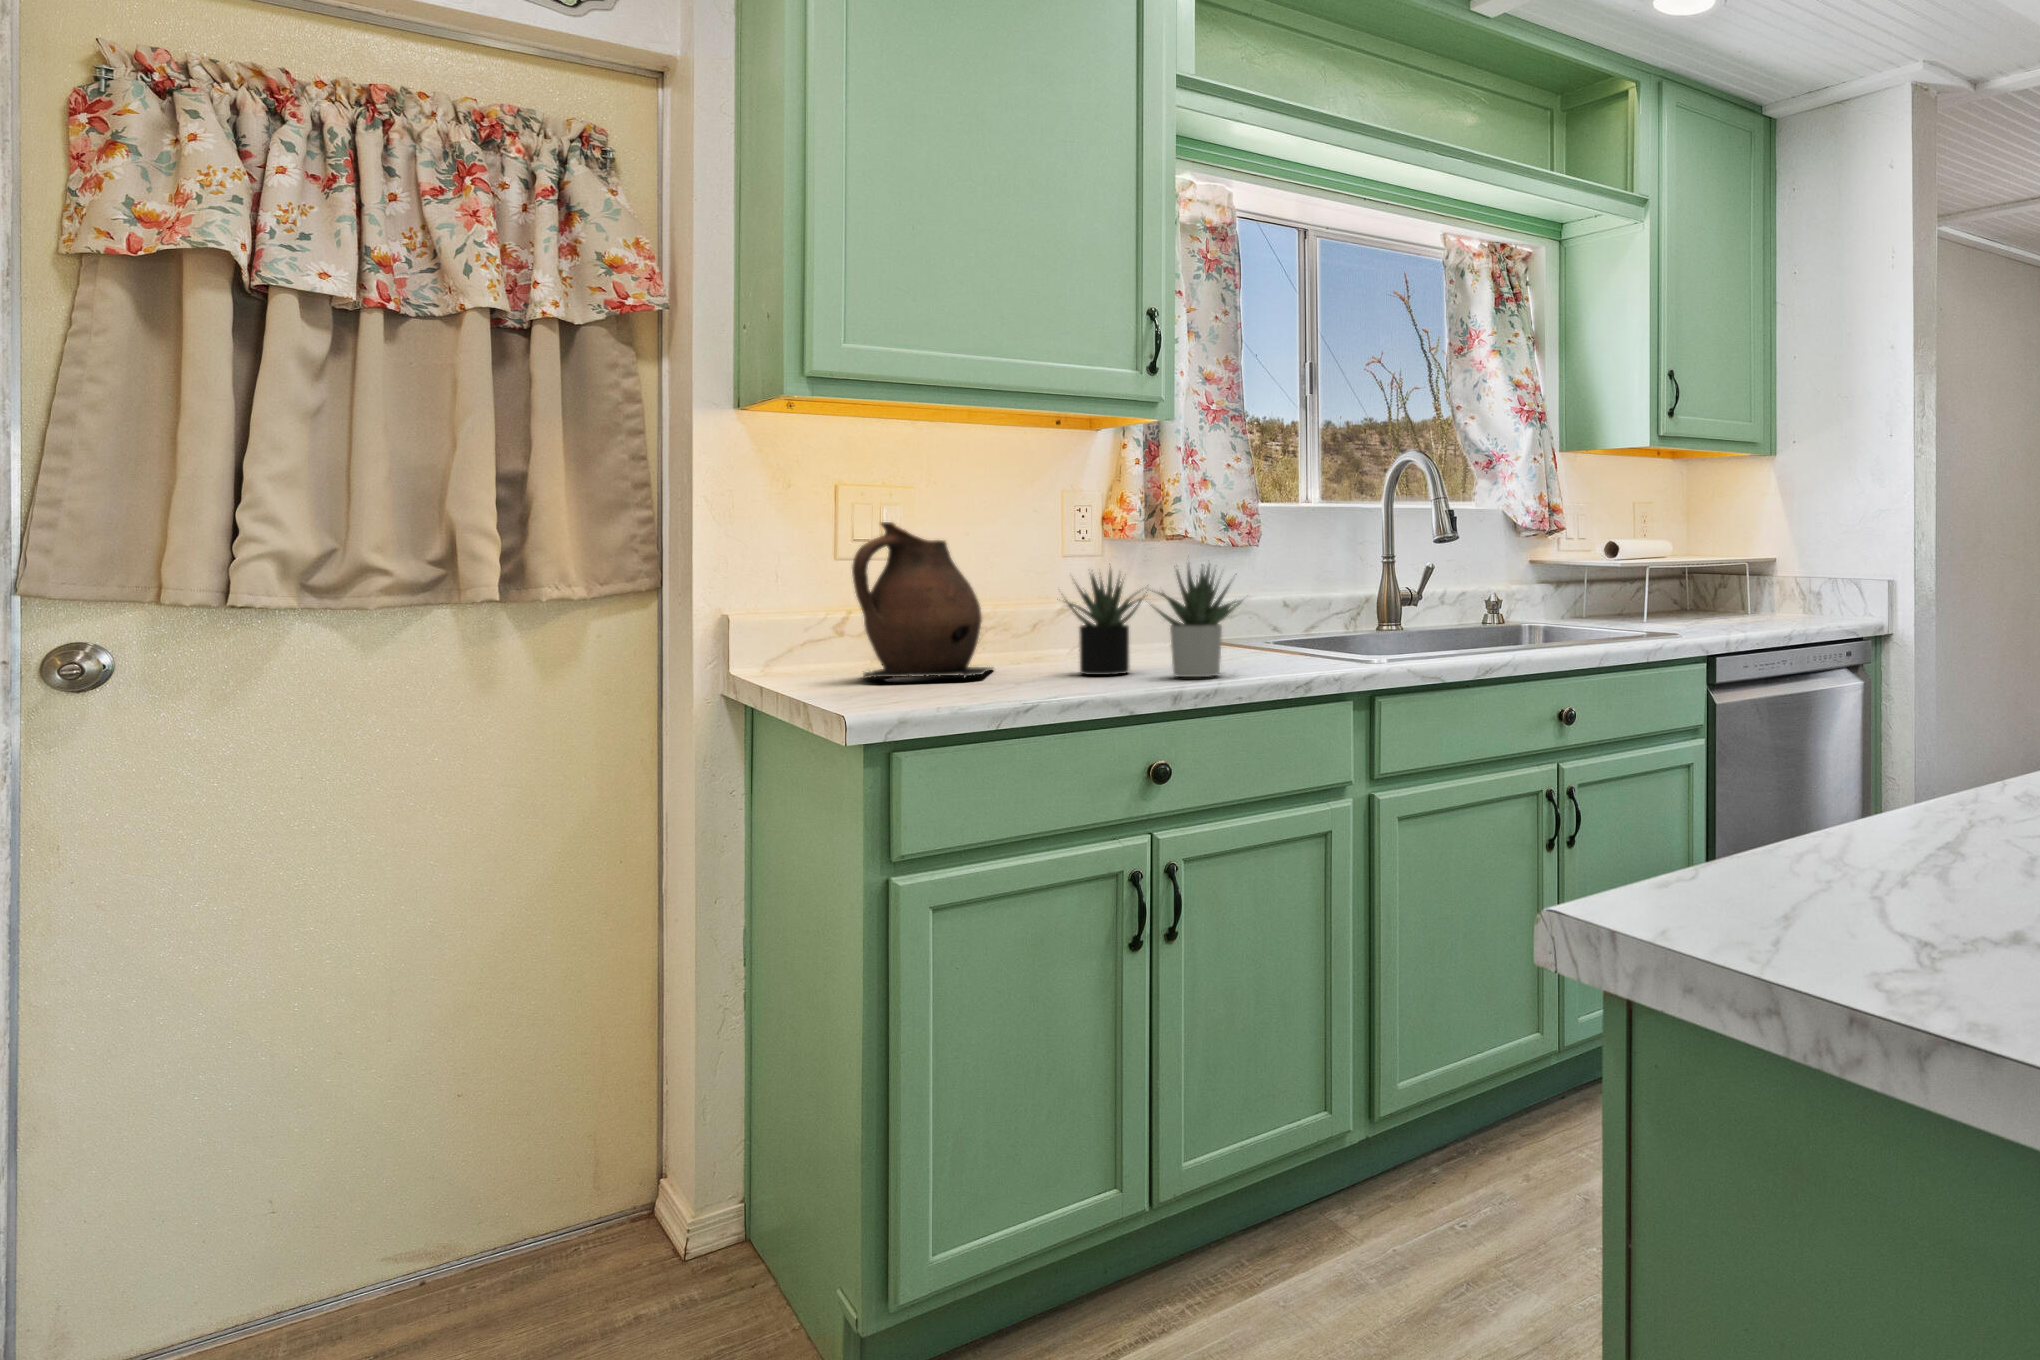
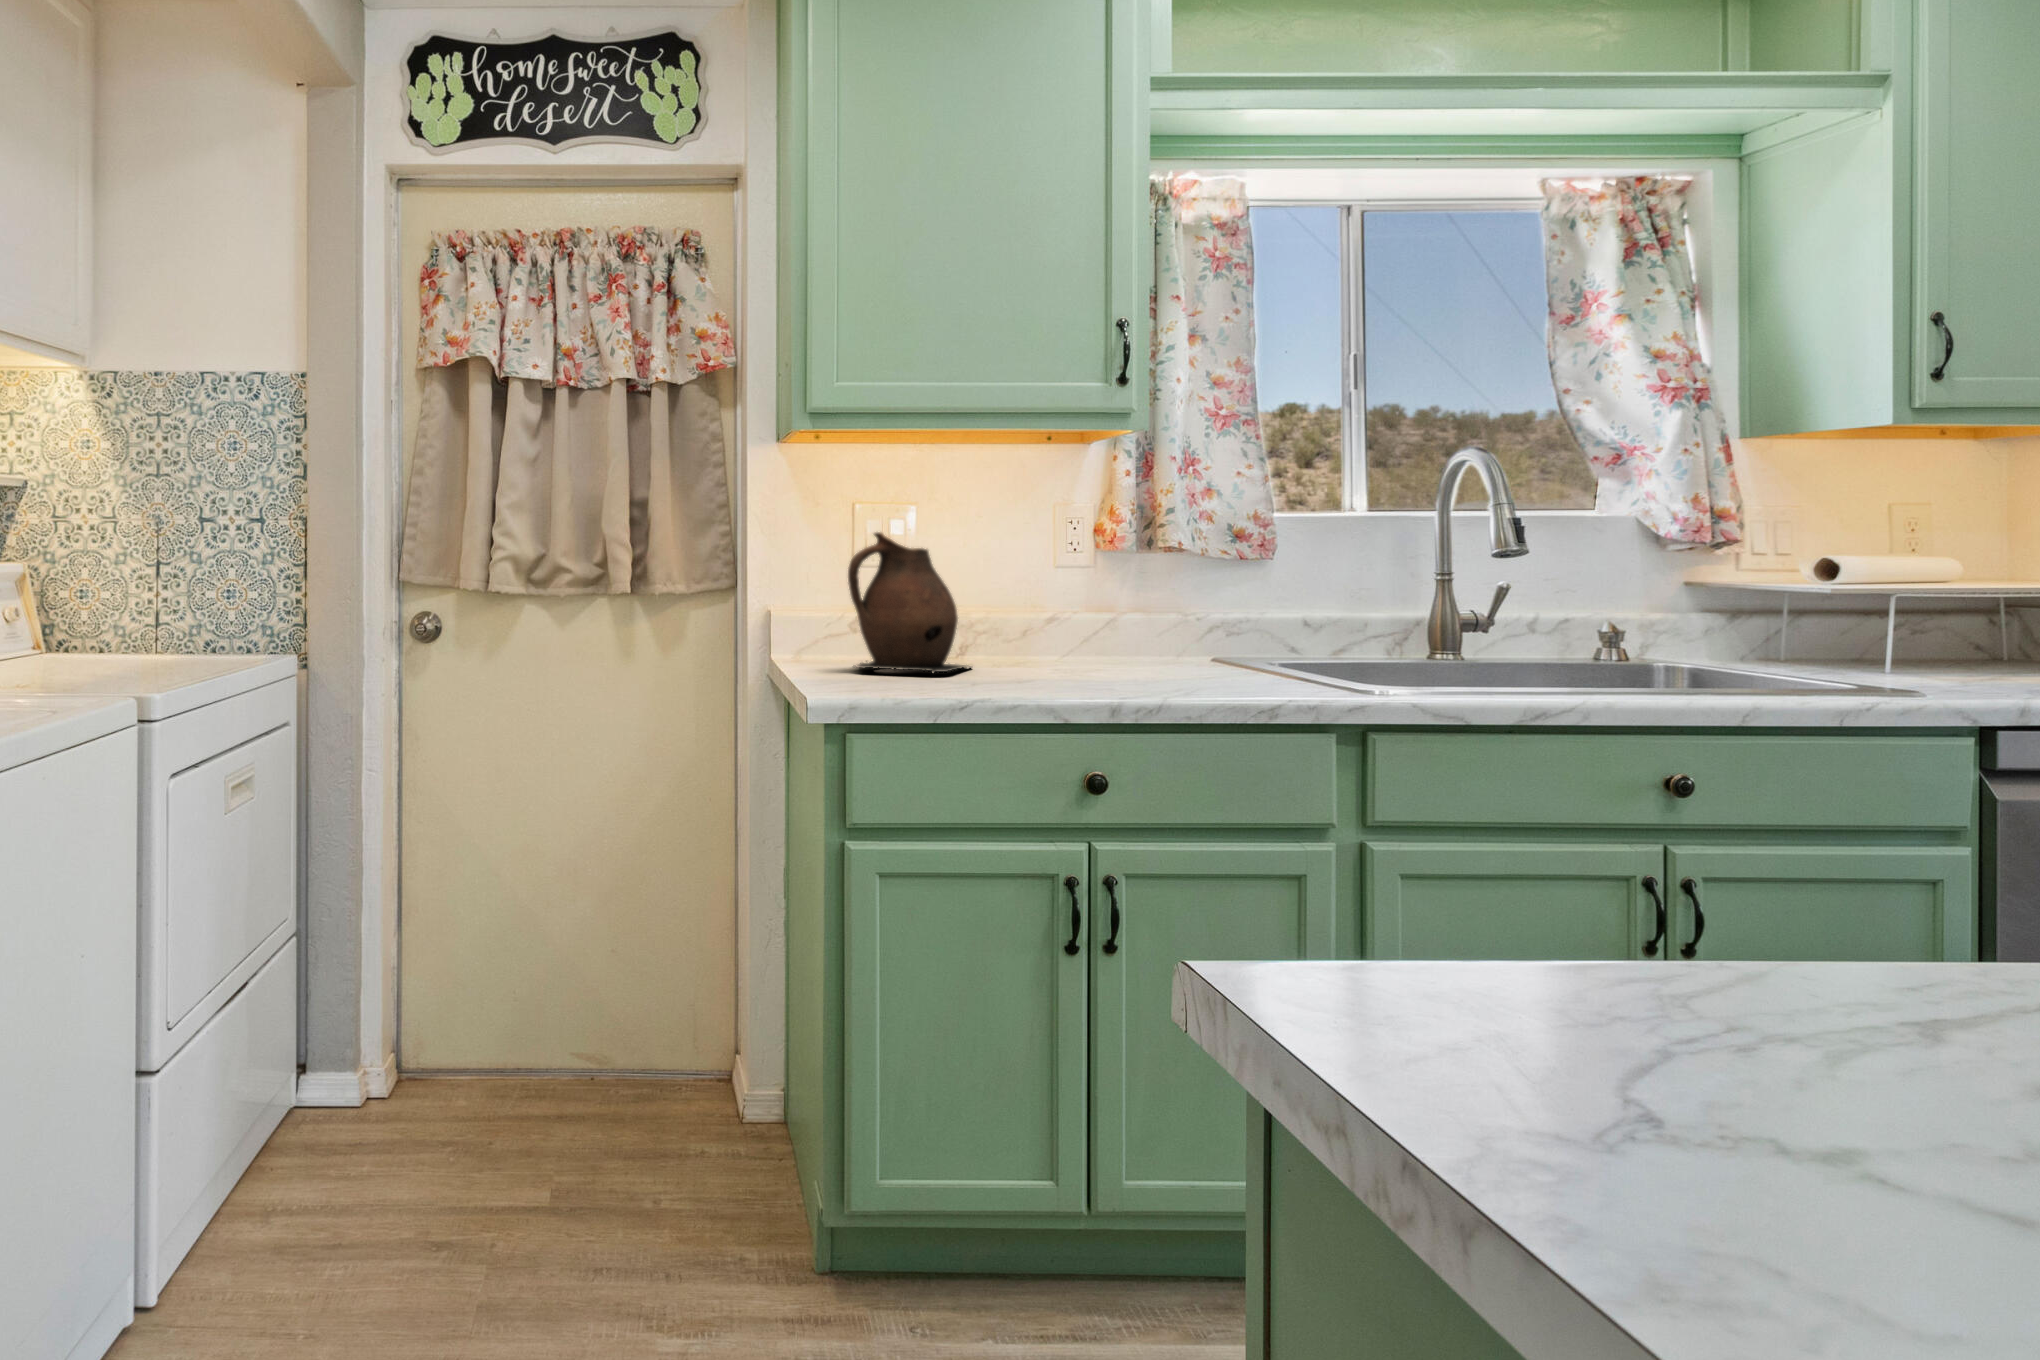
succulent plant: present [1065,564,1242,677] -> none [1022,563,1215,689]

